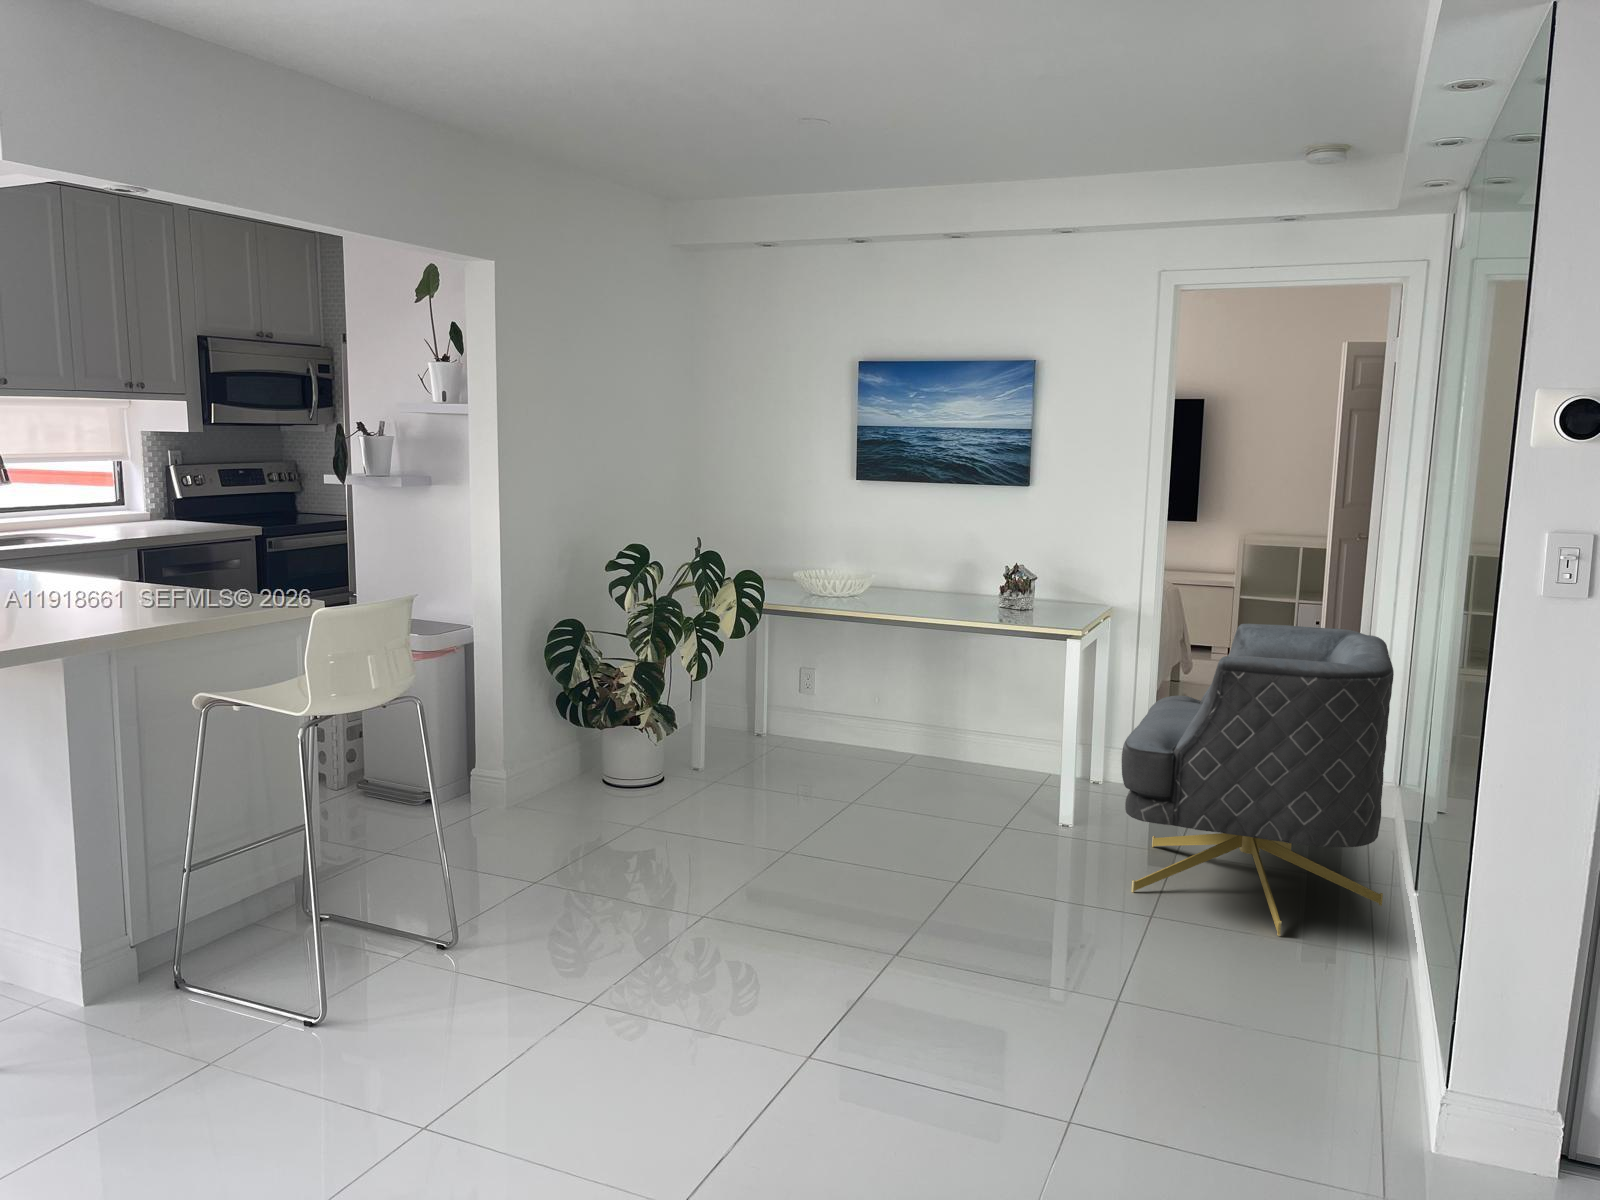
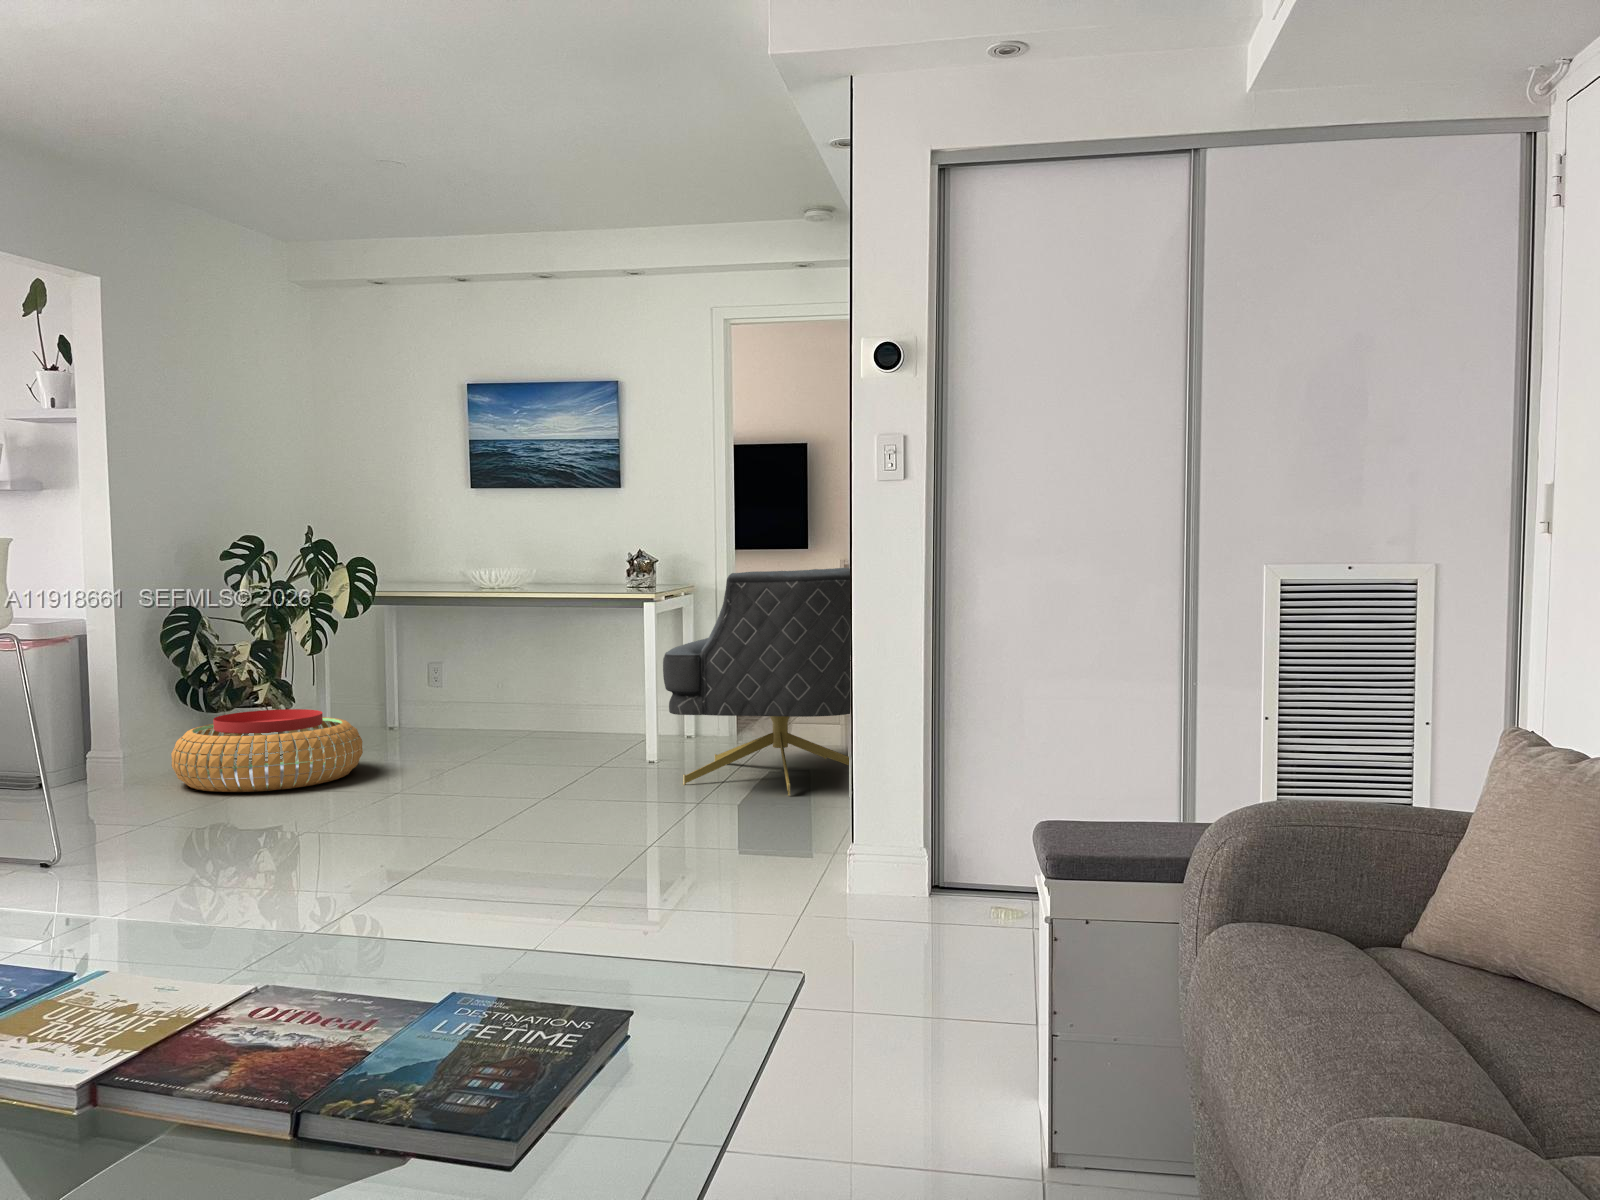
pouf: none [561,743,754,851] -> present [171,709,363,792]

